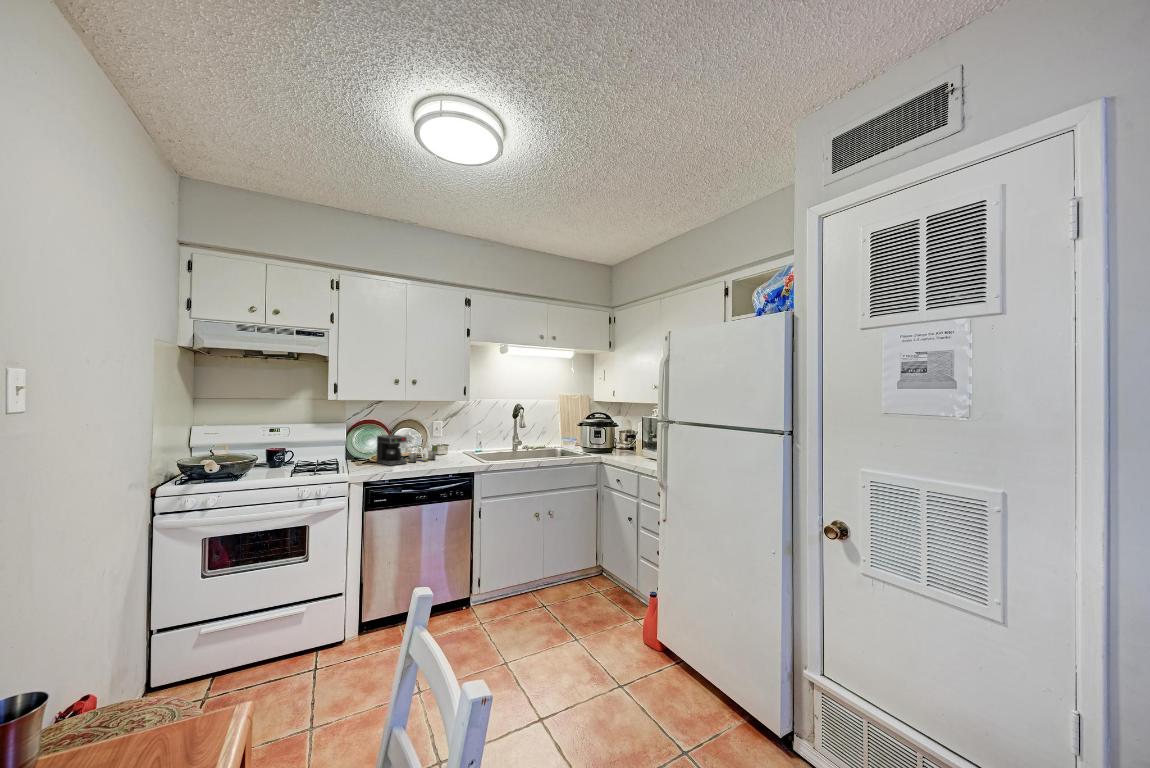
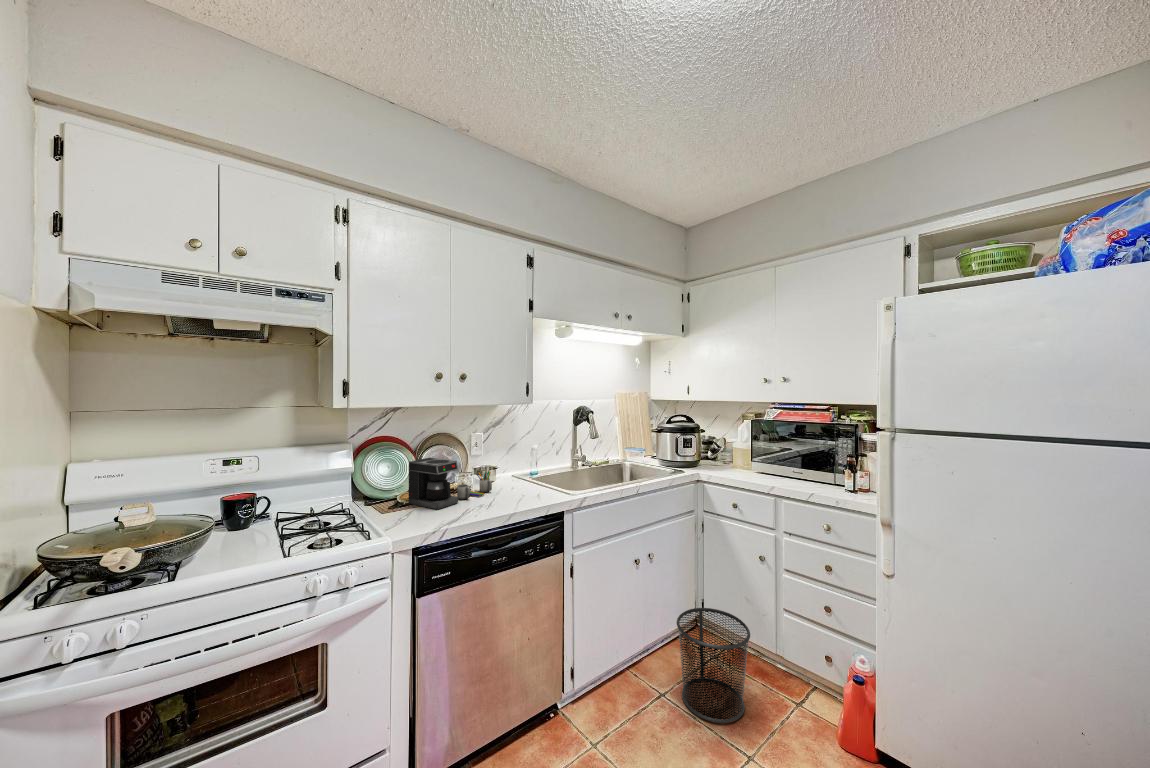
waste bin: none [551,549,601,622] -> present [677,608,750,723]

